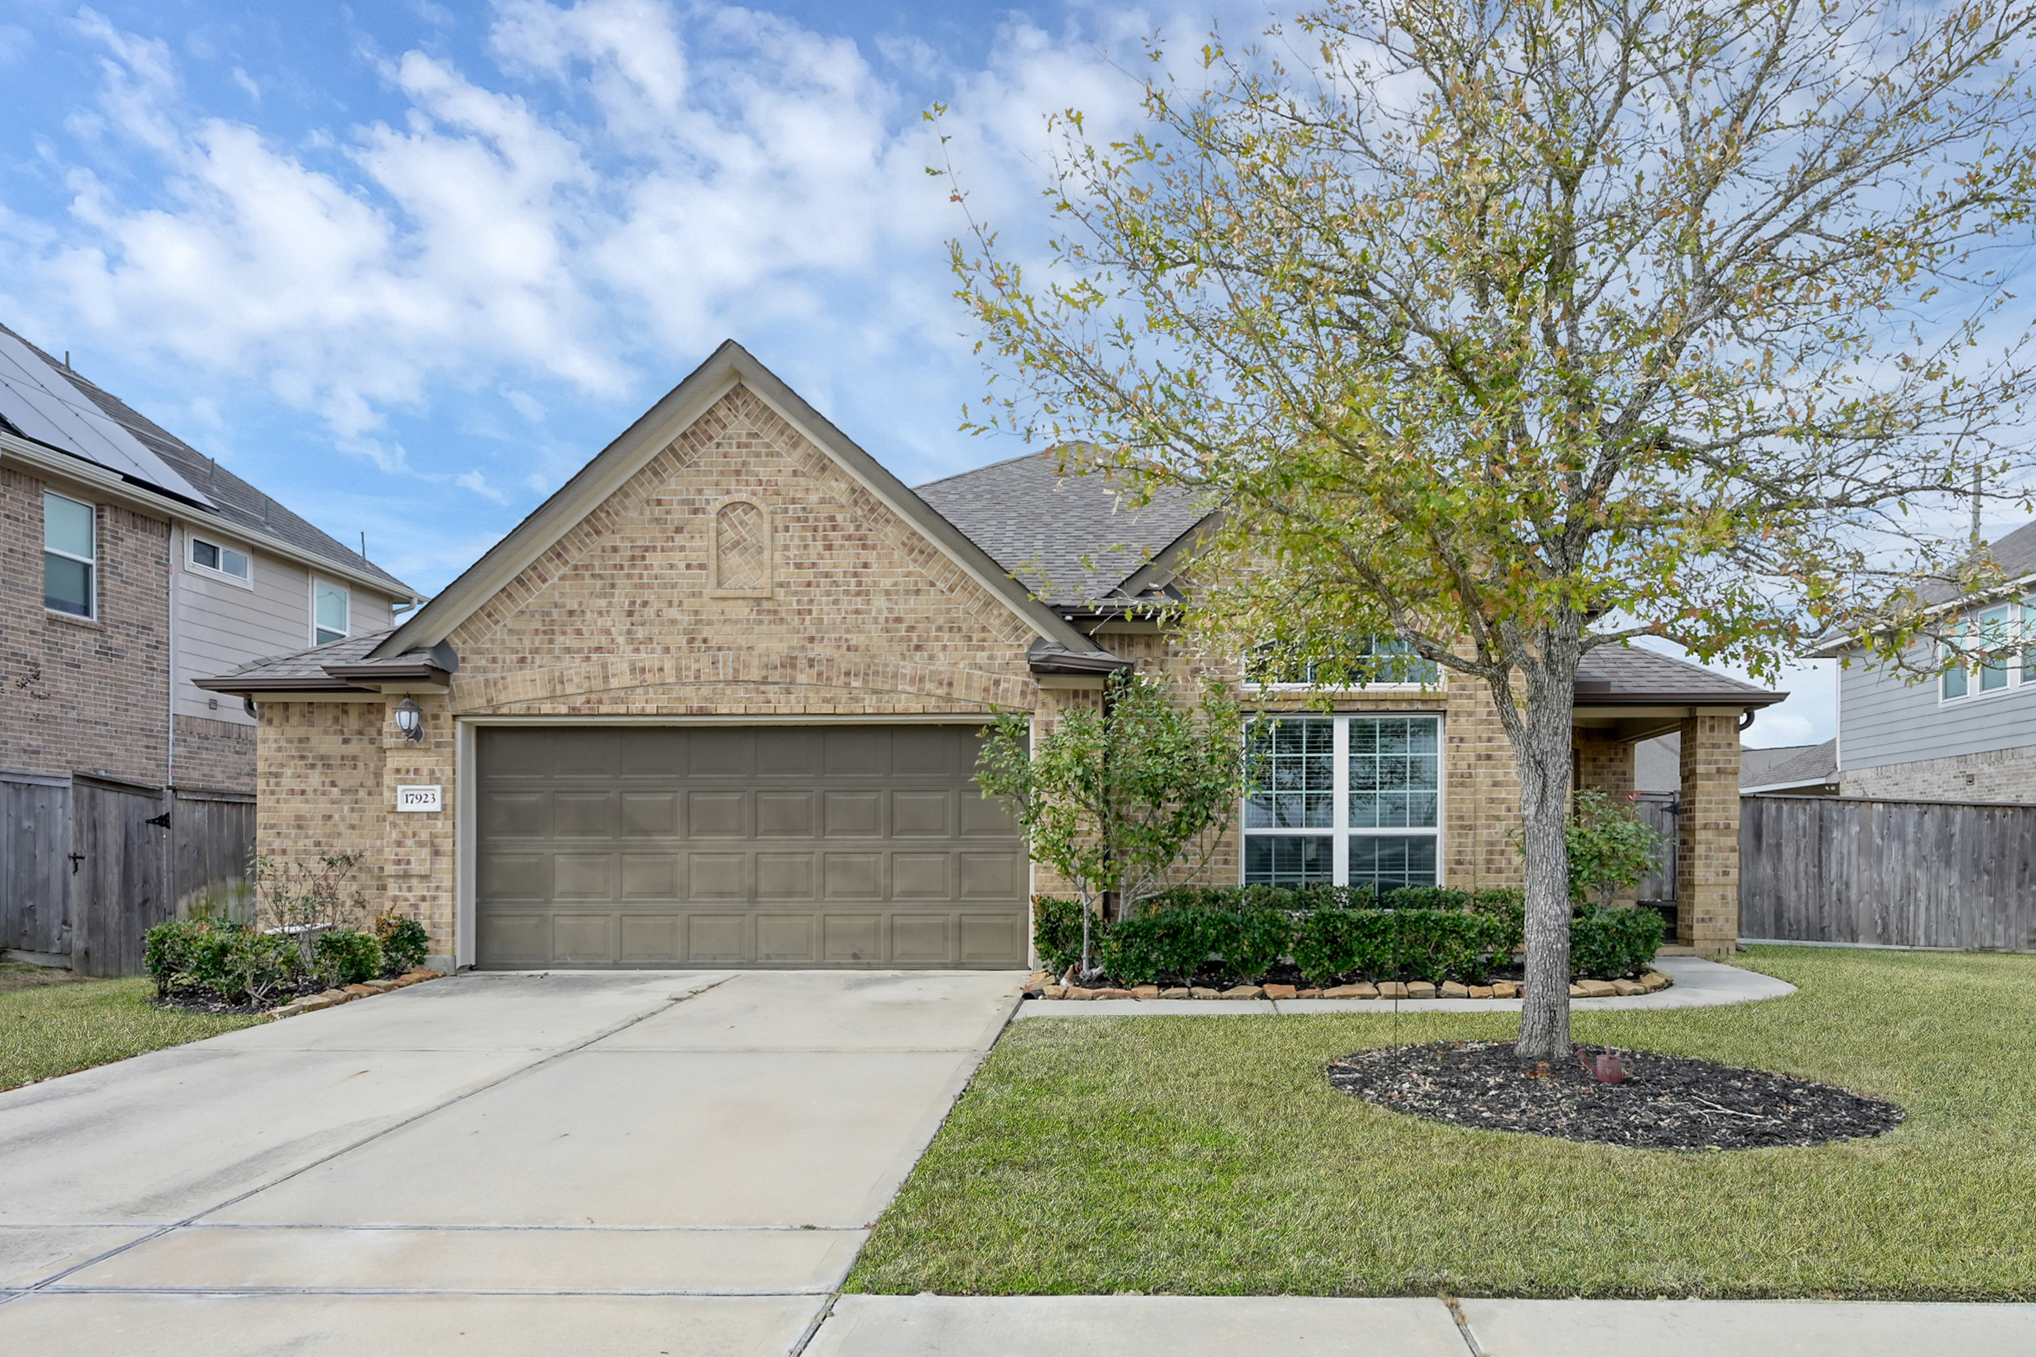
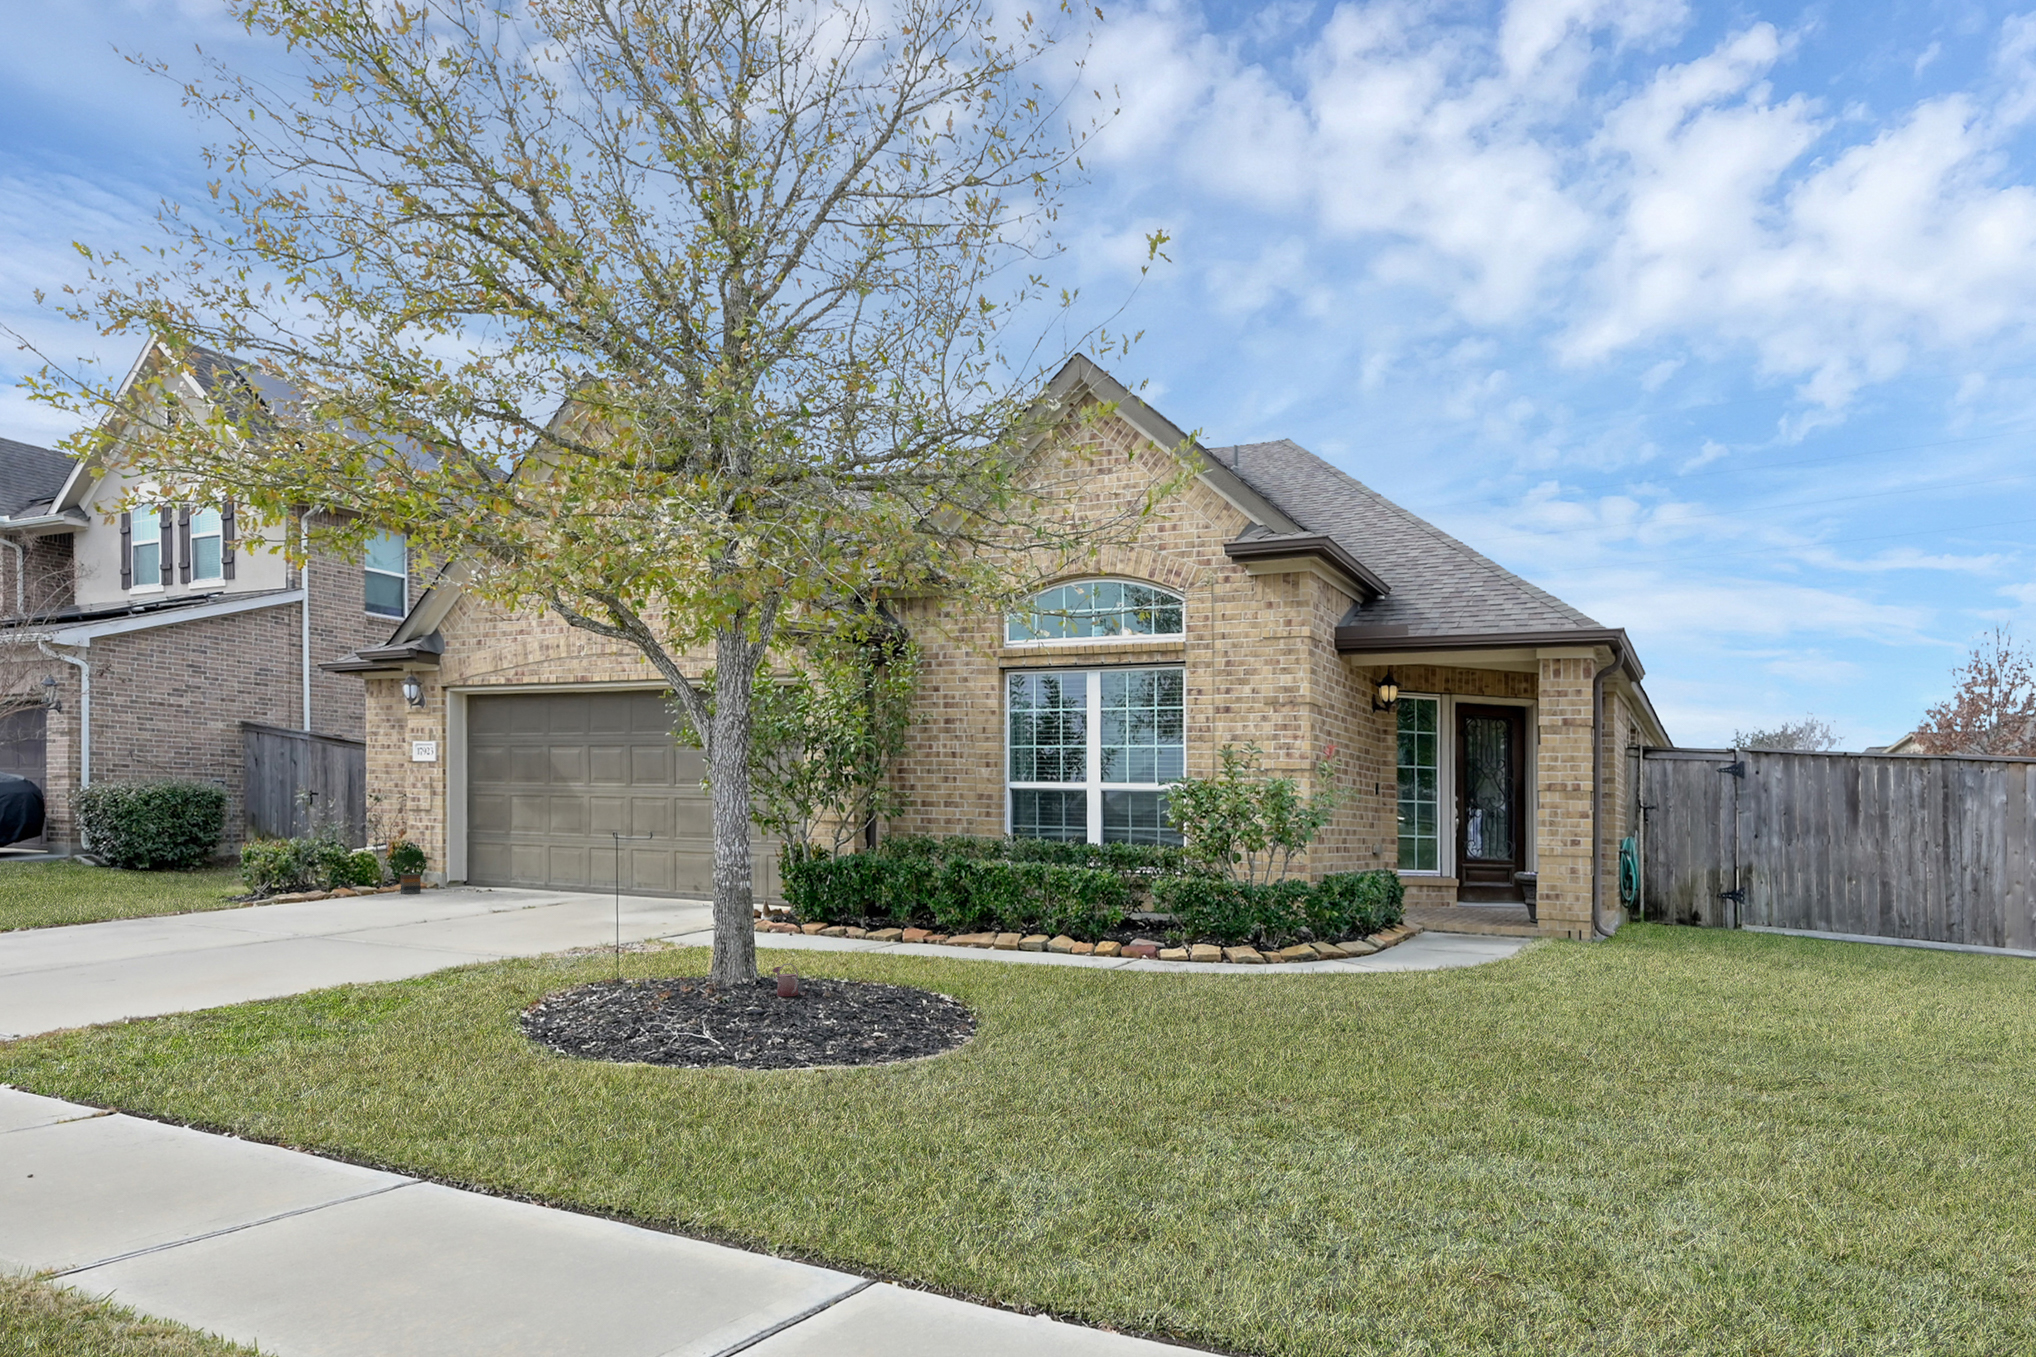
potted tree: none [401,927,449,986] -> present [397,851,427,894]

